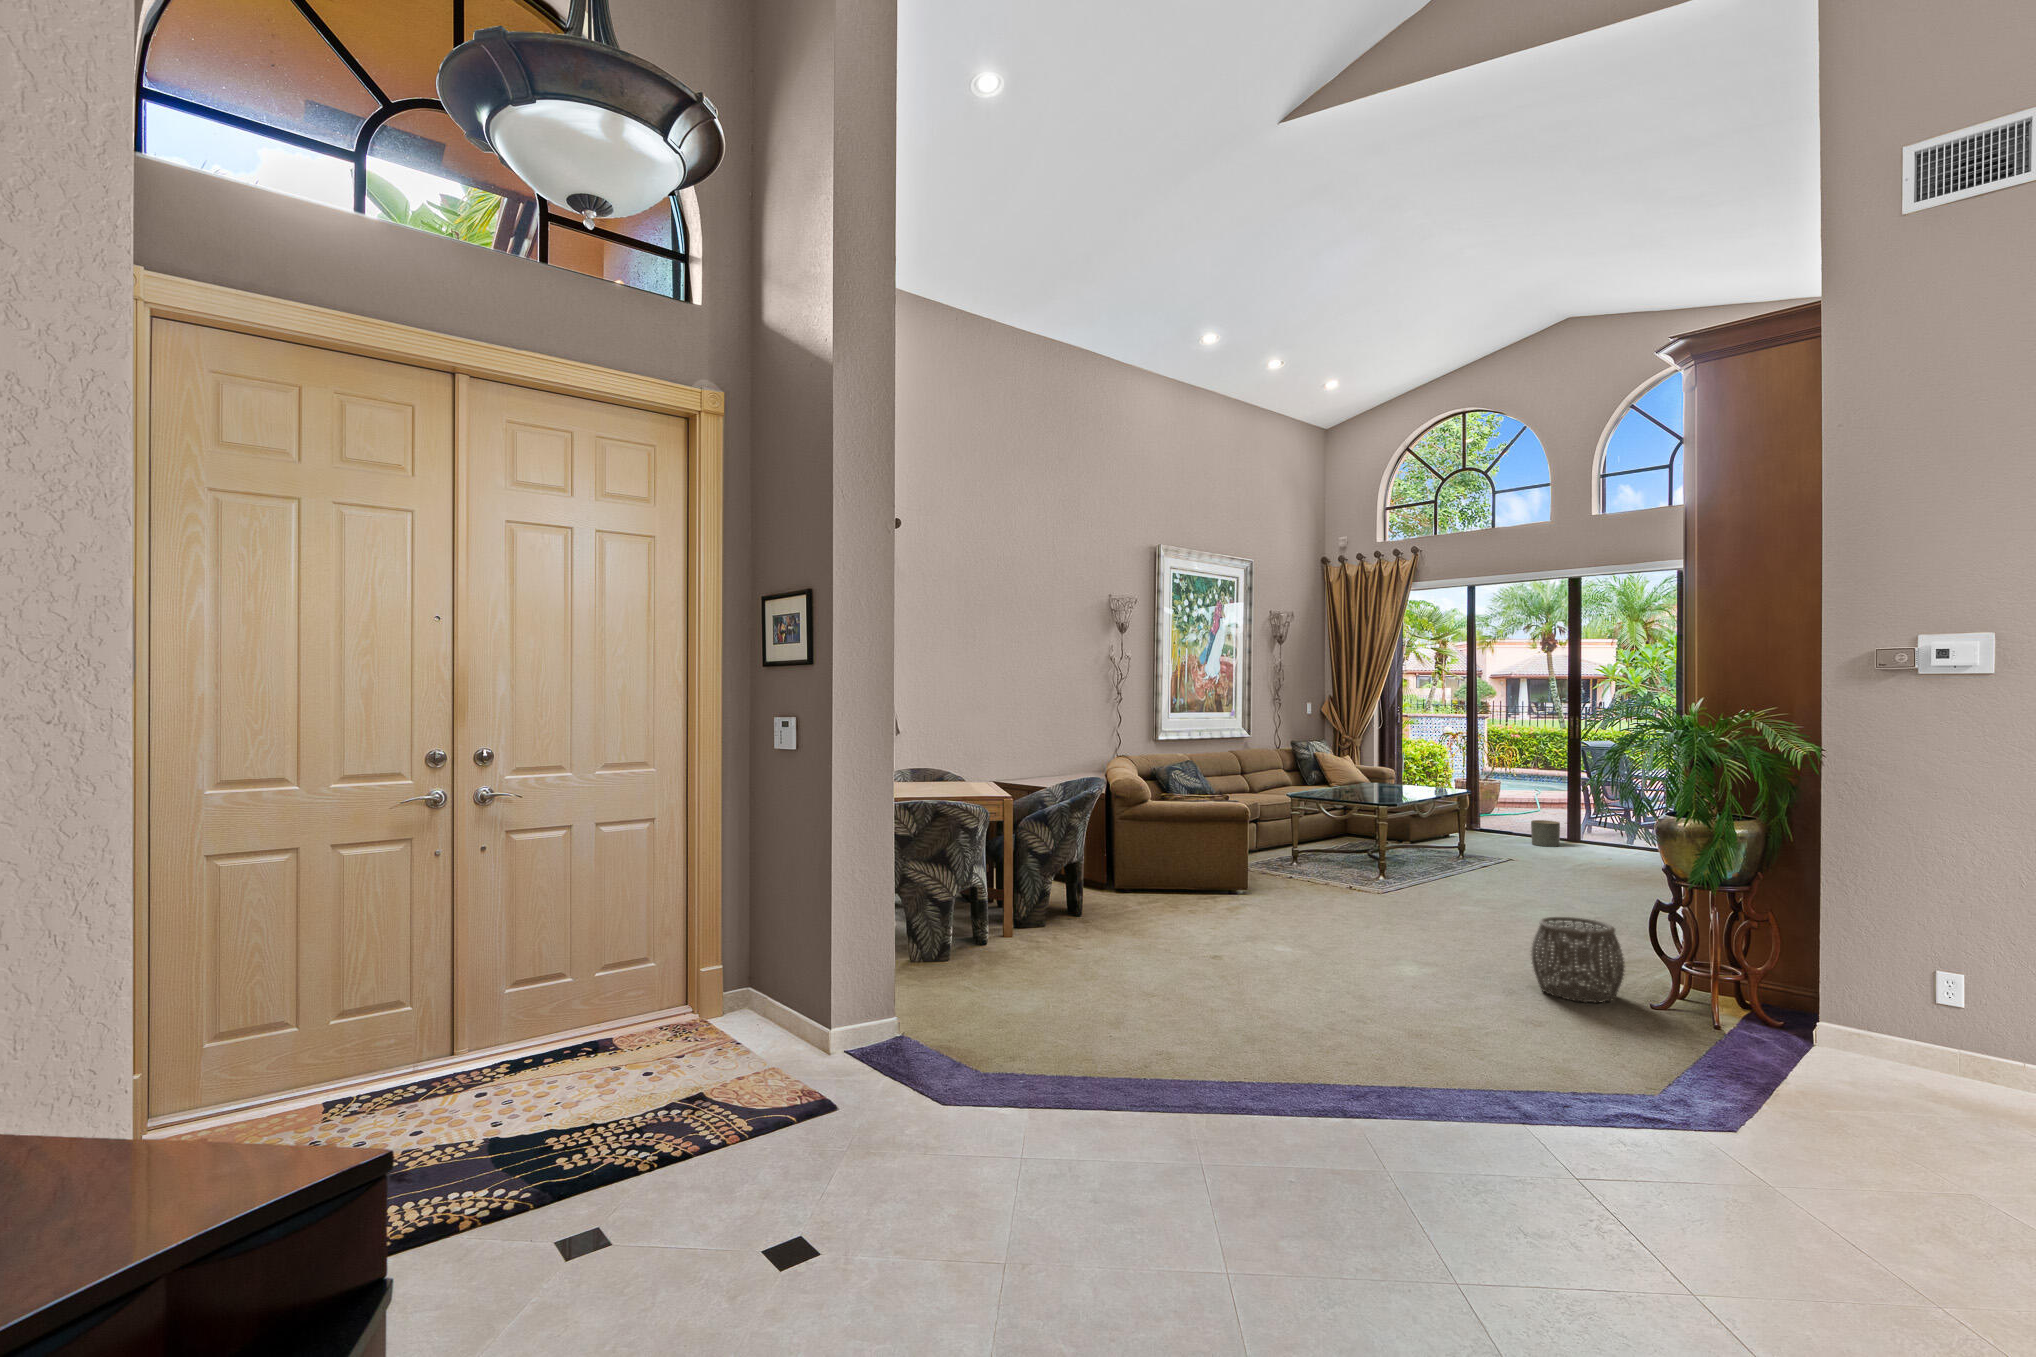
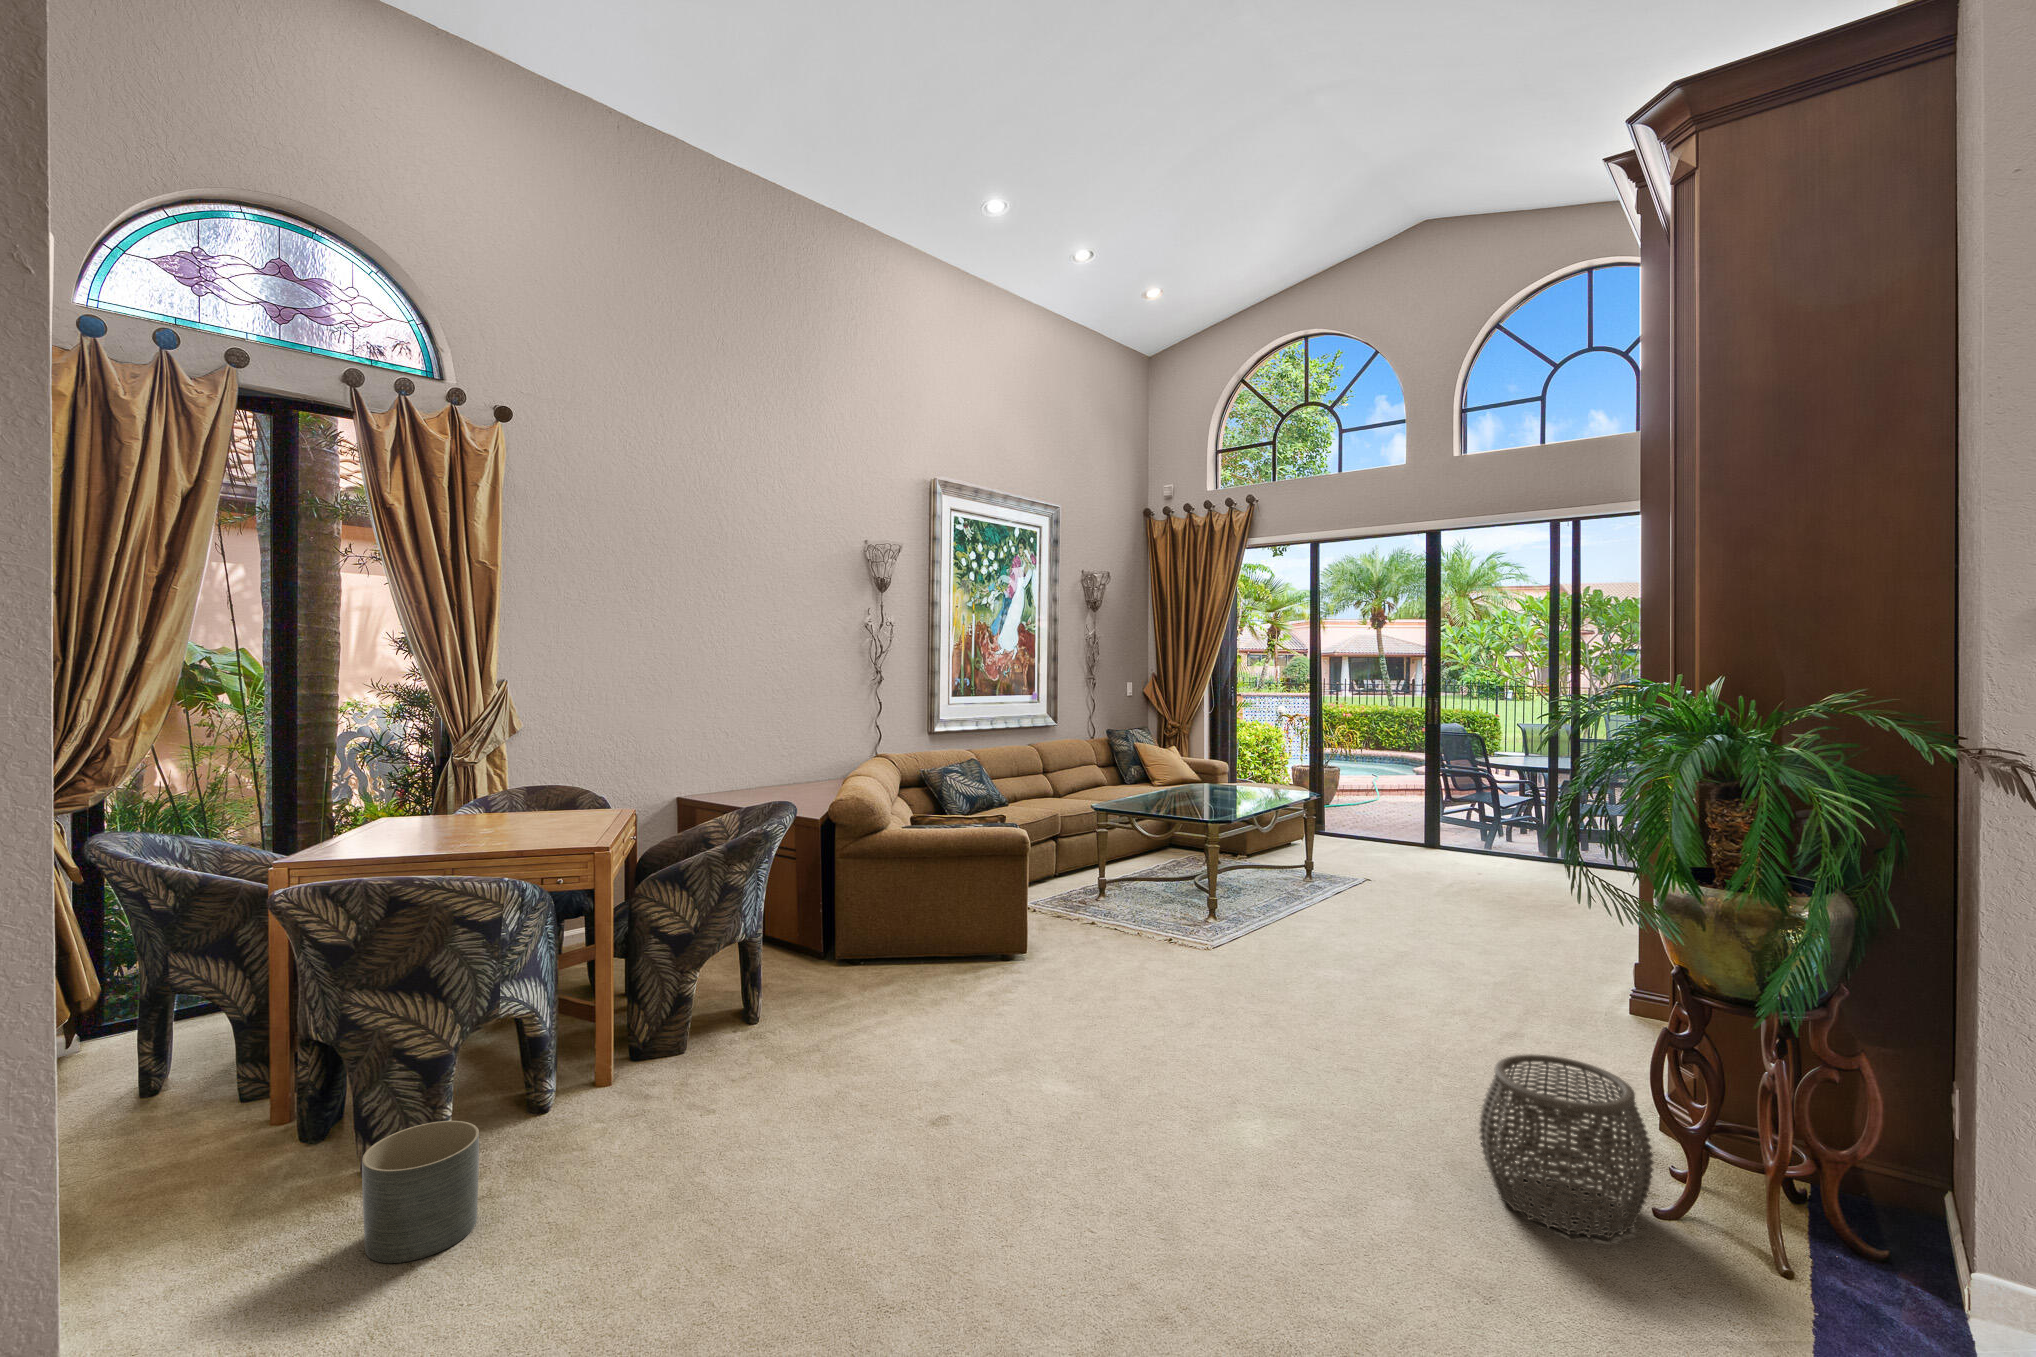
planter: present [1531,820,1560,847] -> present [362,1121,479,1263]

